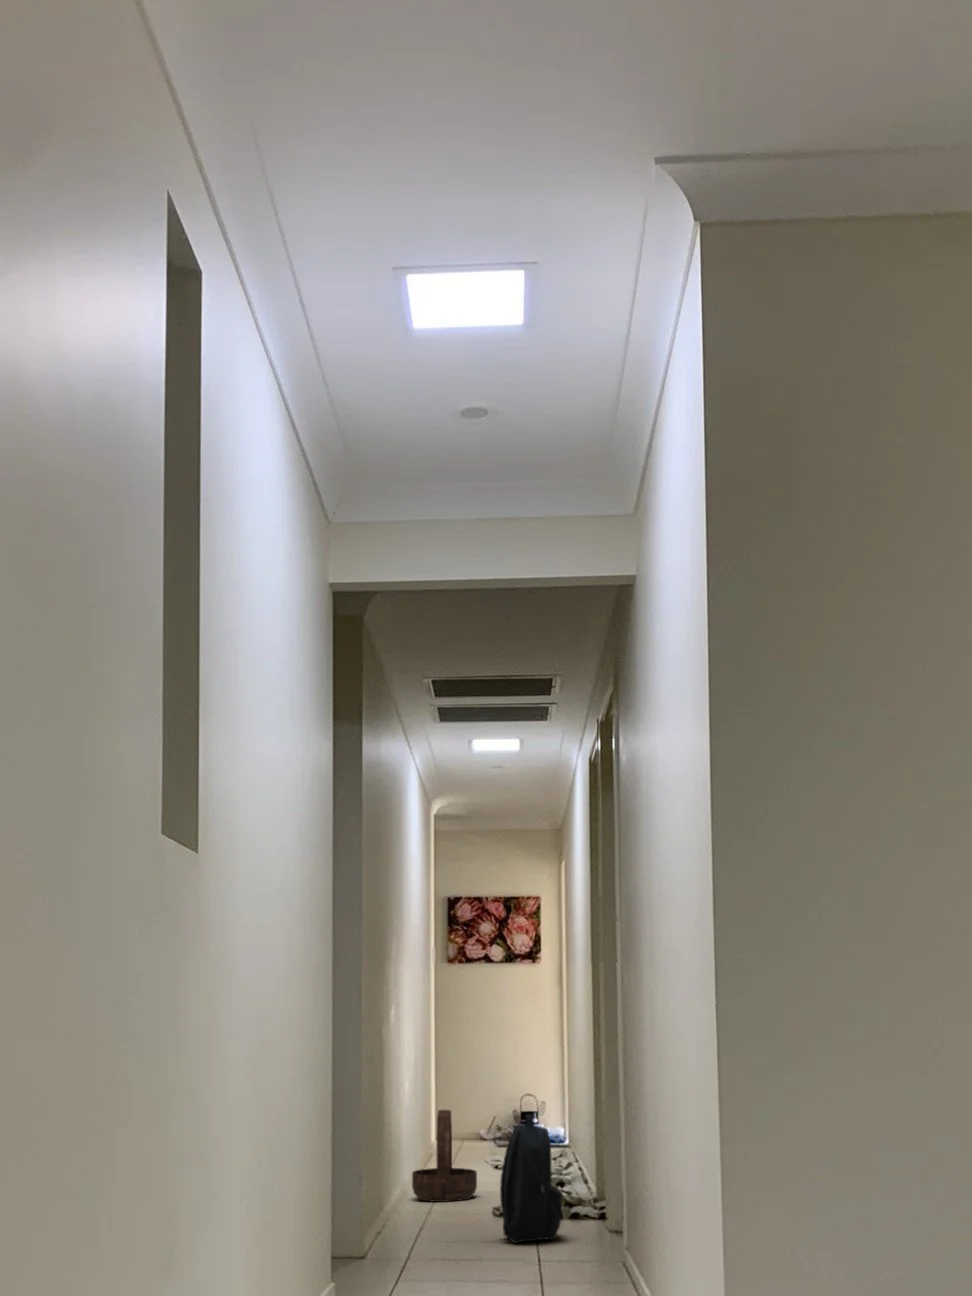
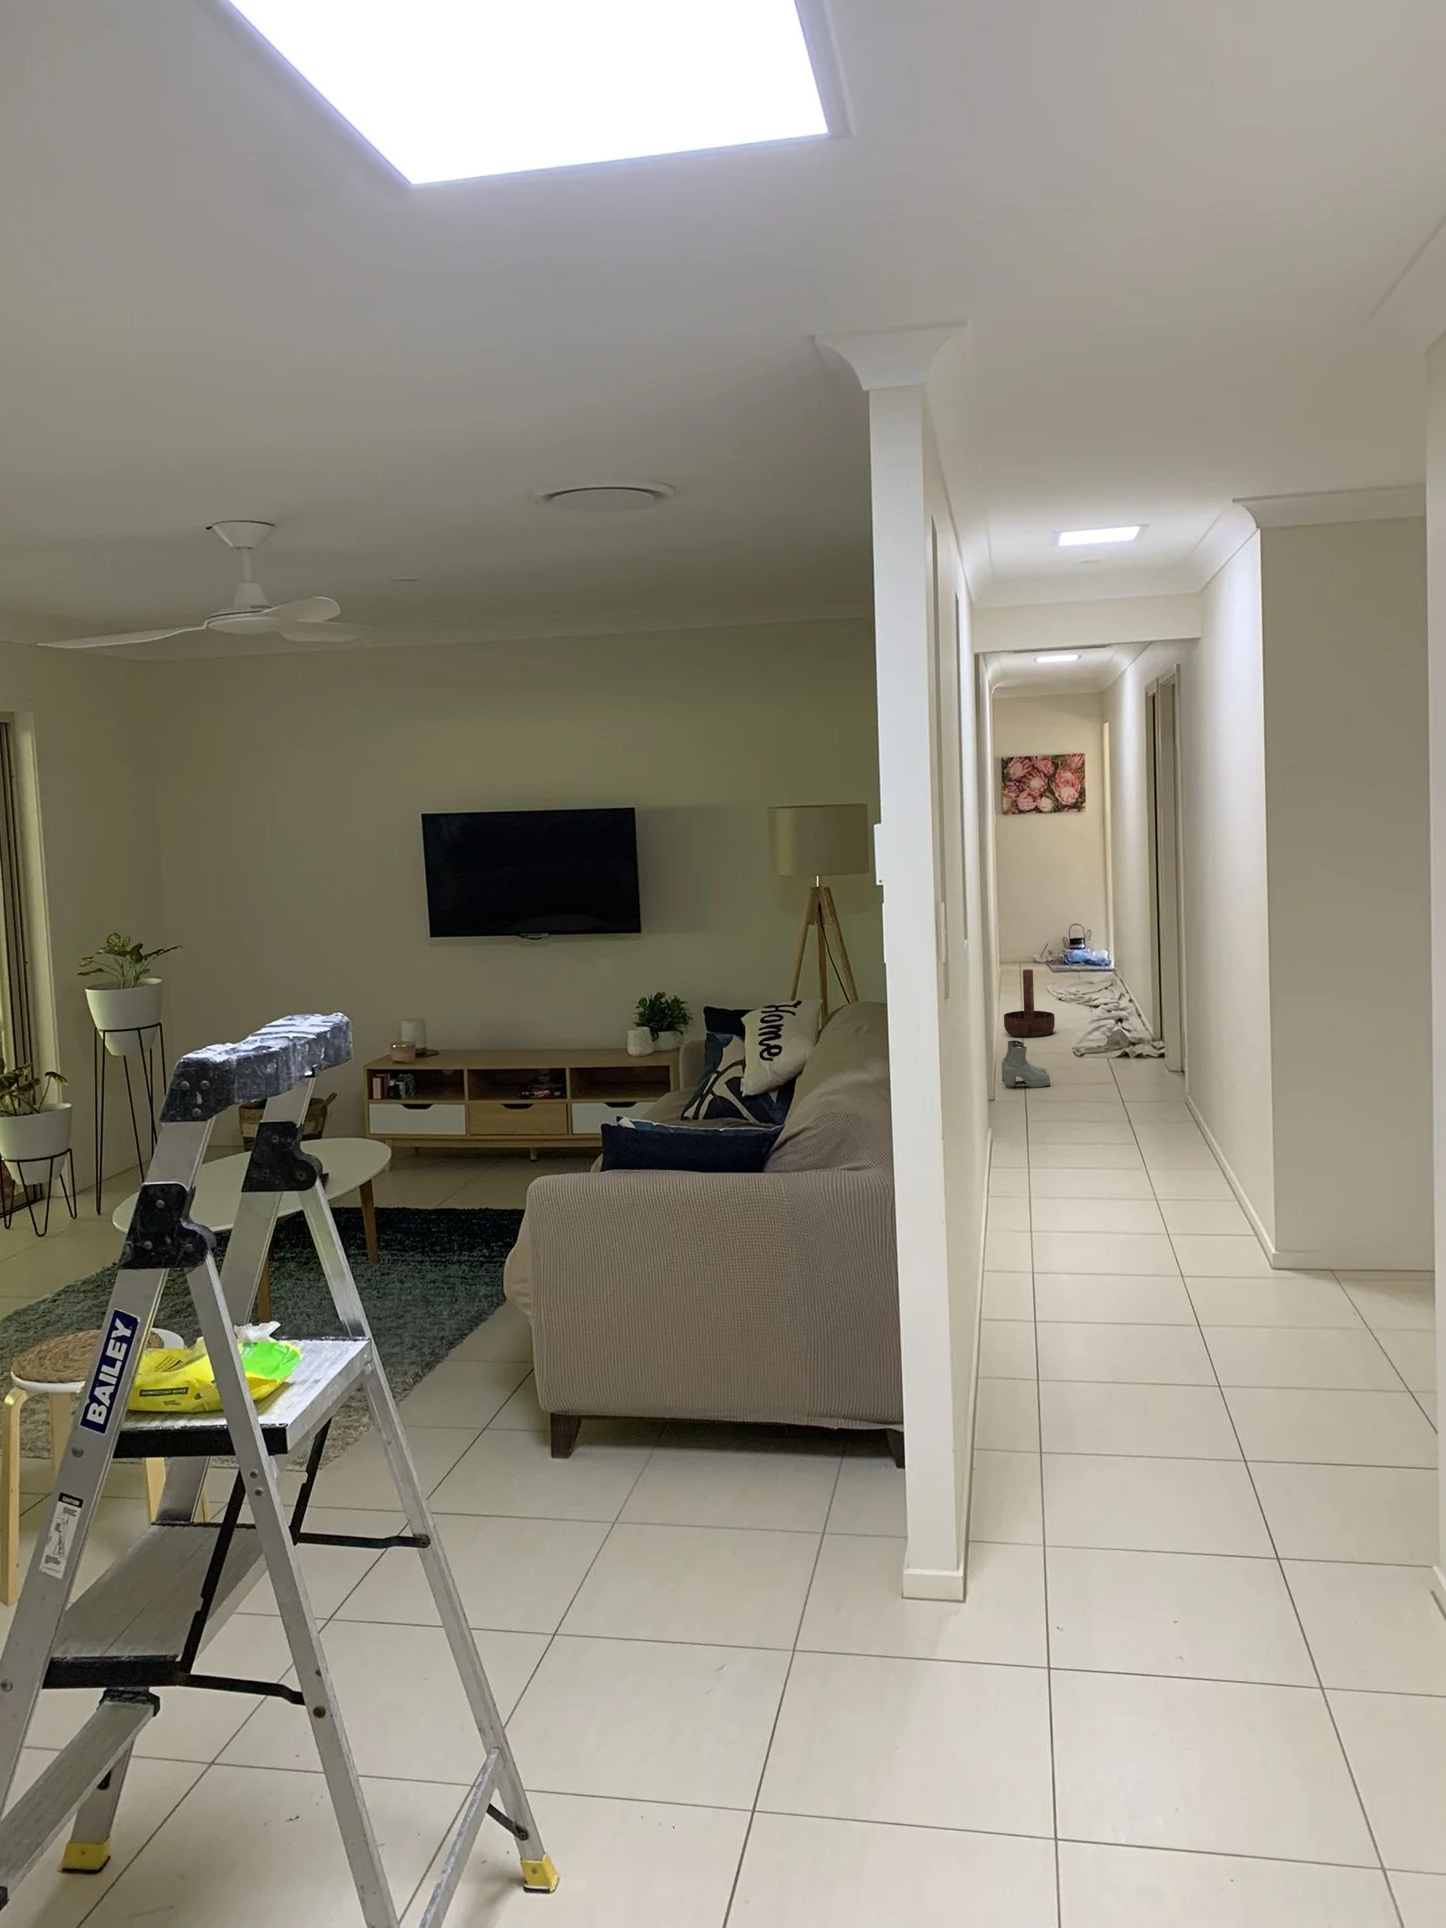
backpack: present [500,1114,562,1243] -> none [1086,992,1133,1081]
boots: none [384,1183,449,1252] -> present [1002,1040,1050,1088]

